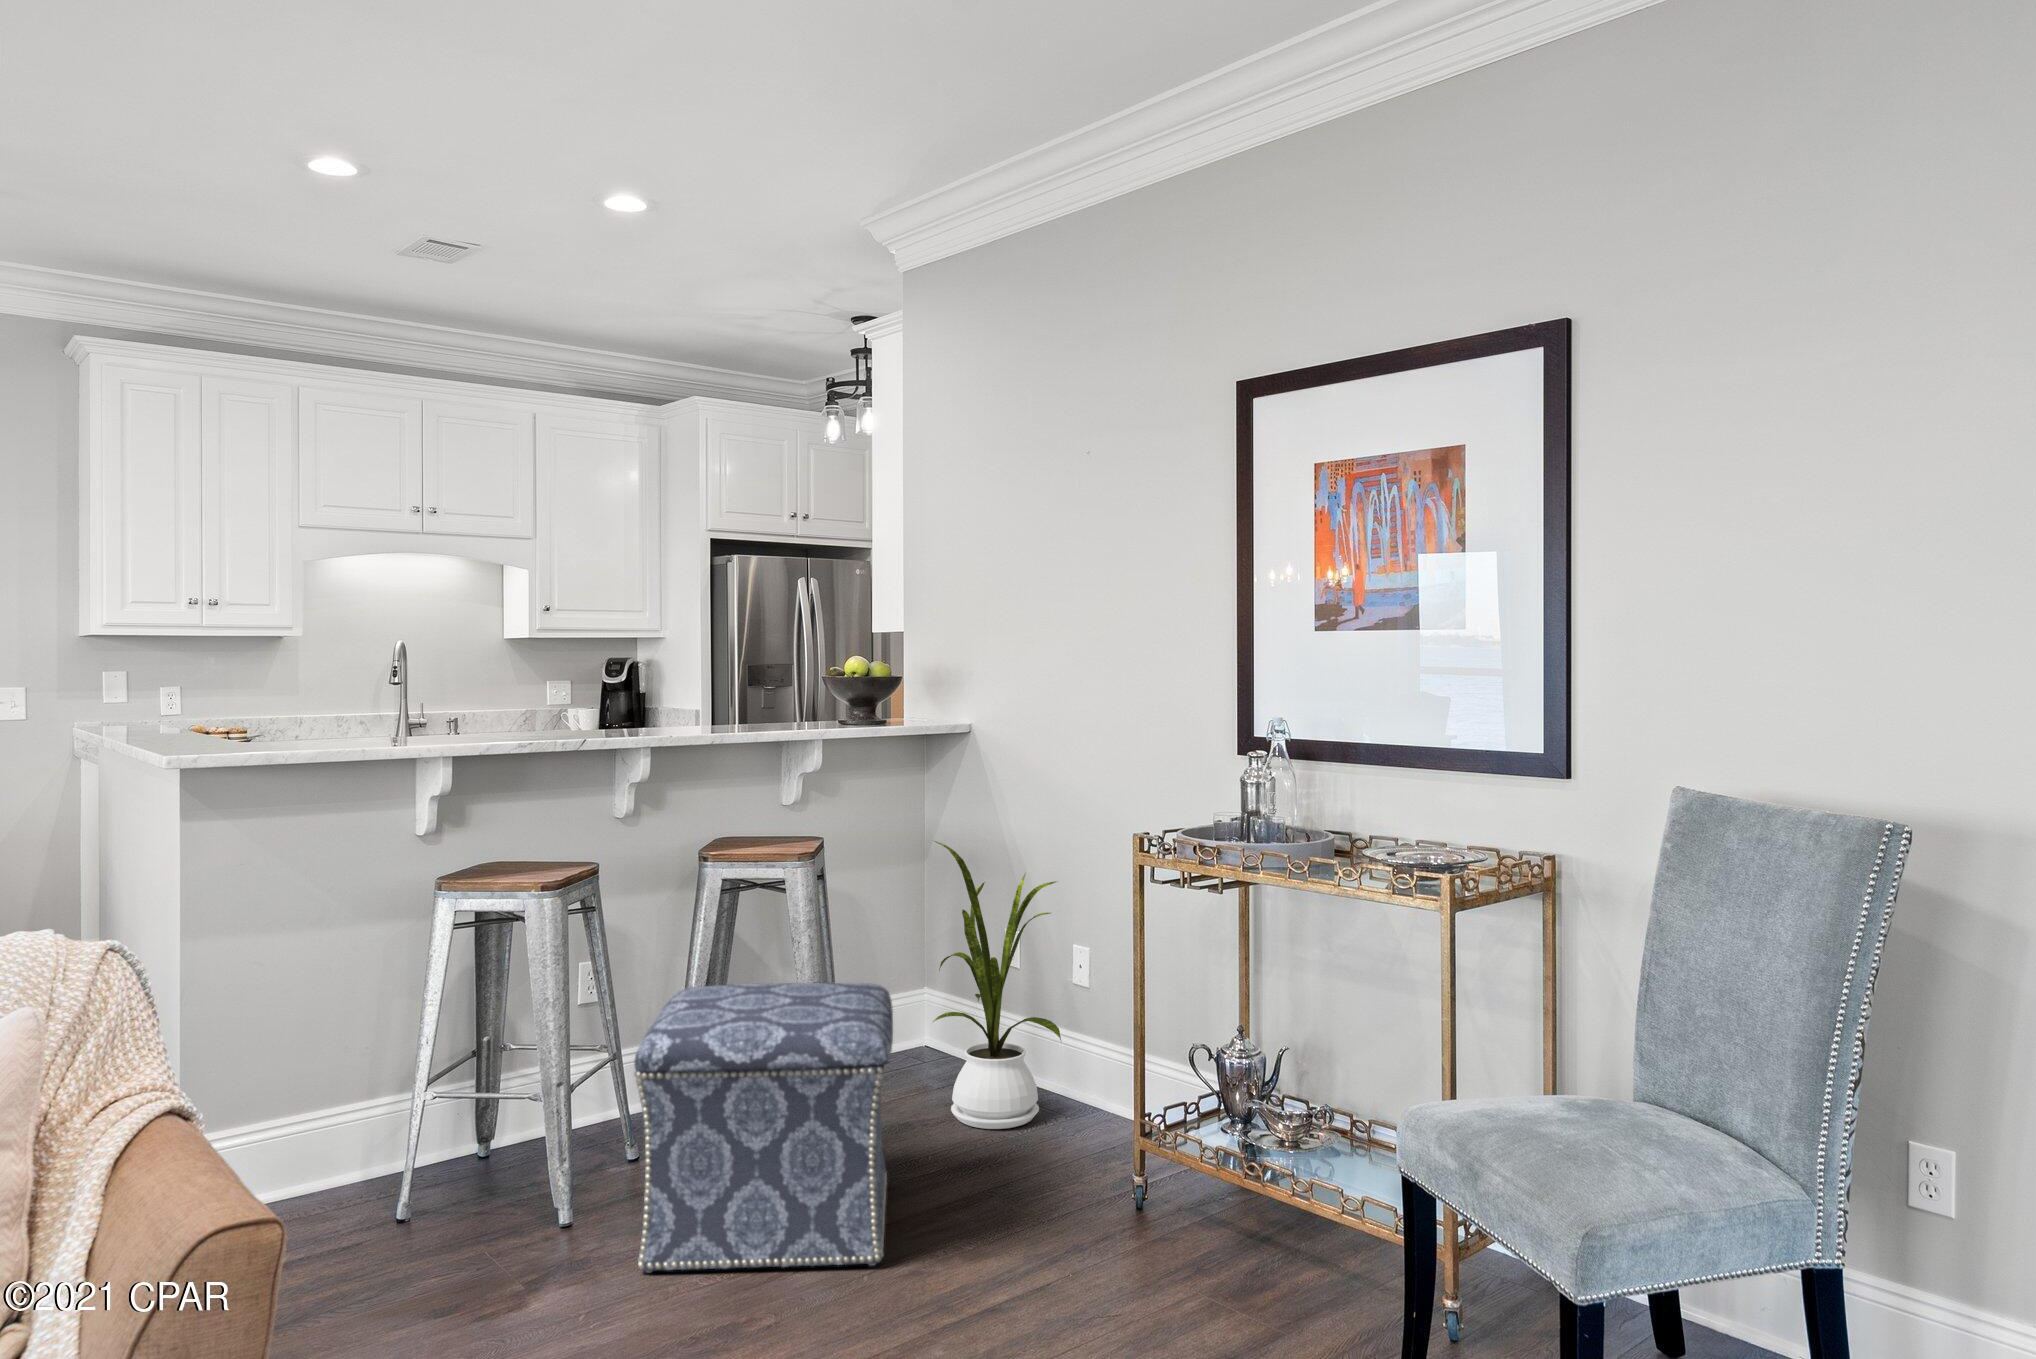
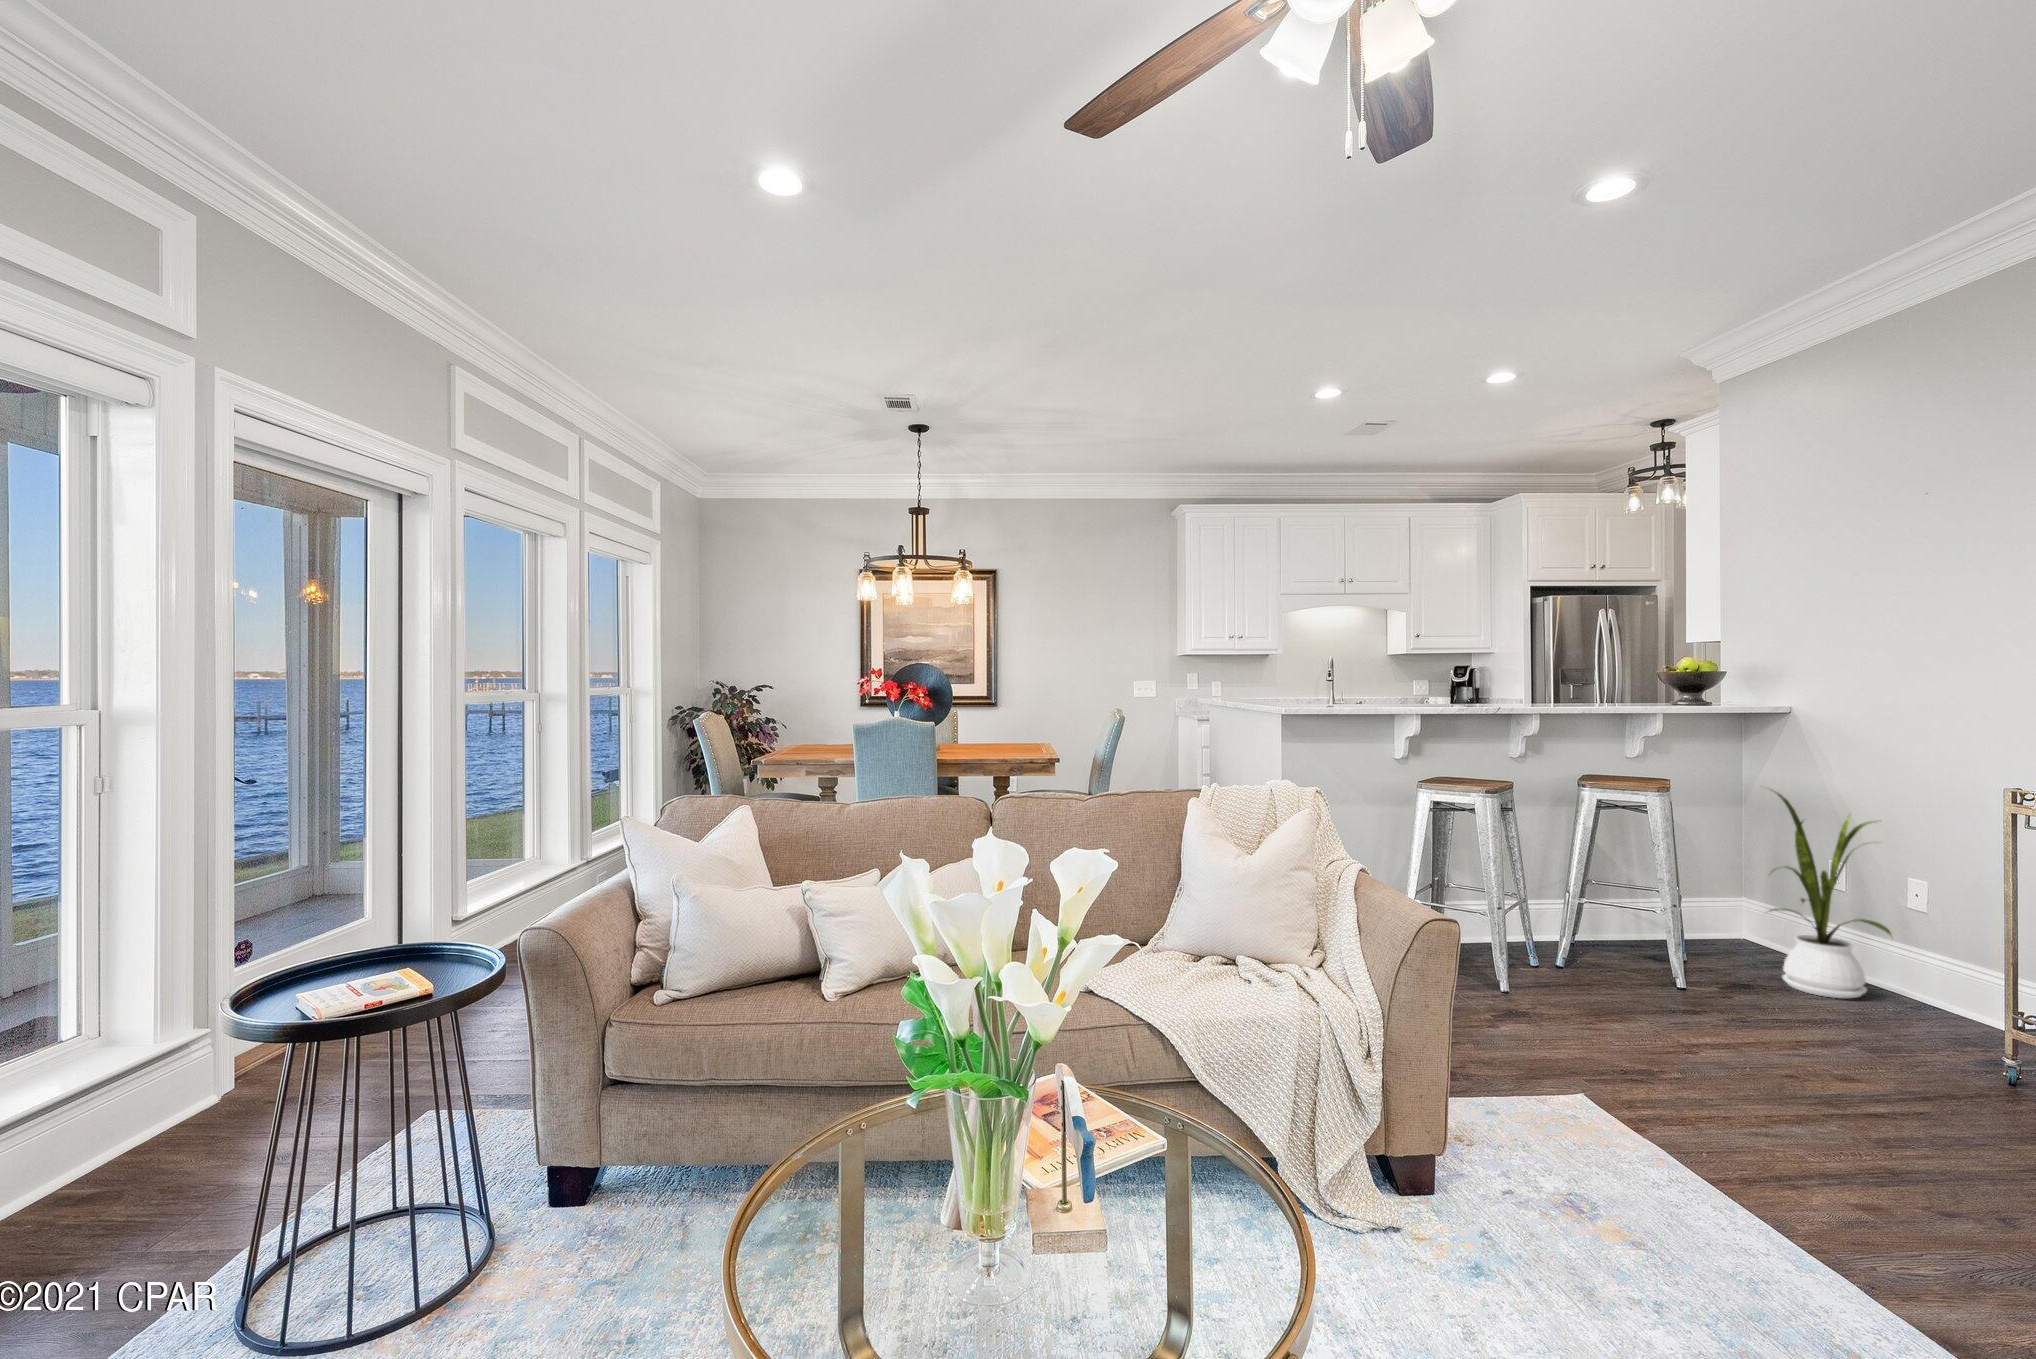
ottoman: present [634,983,893,1273] -> none [1569,862,1765,1057]

